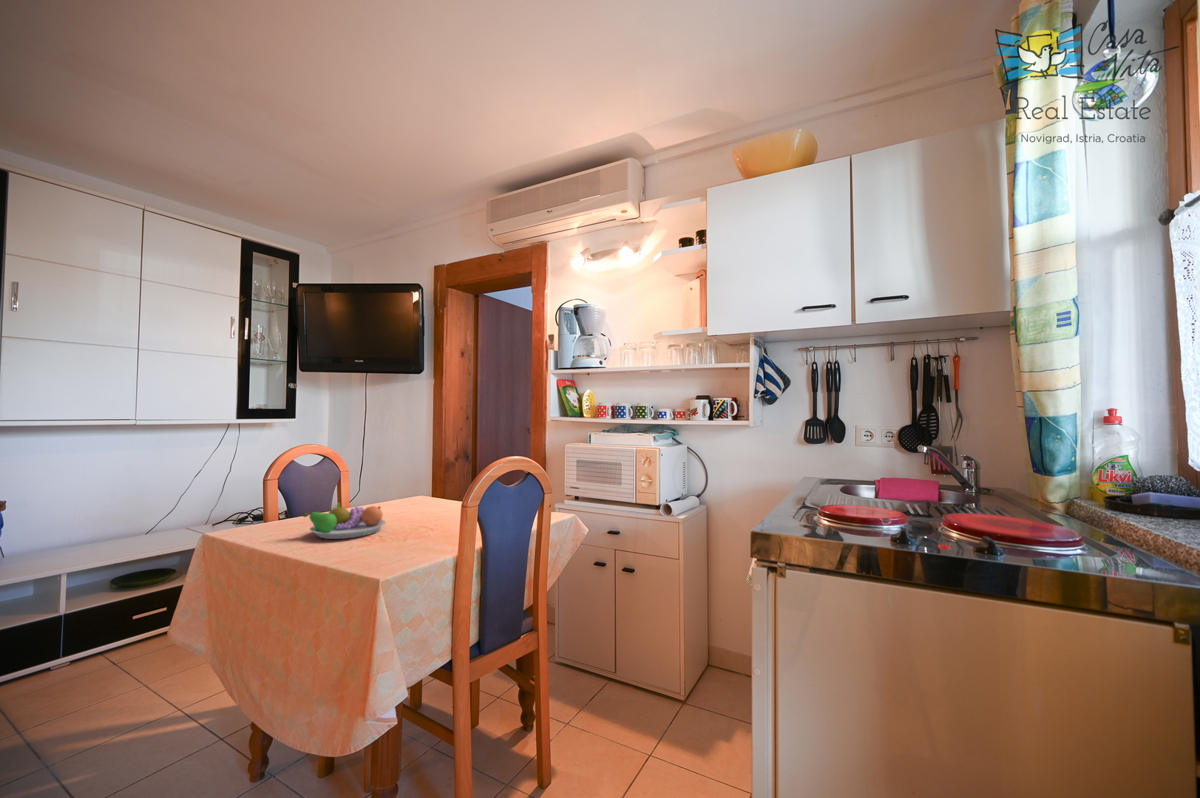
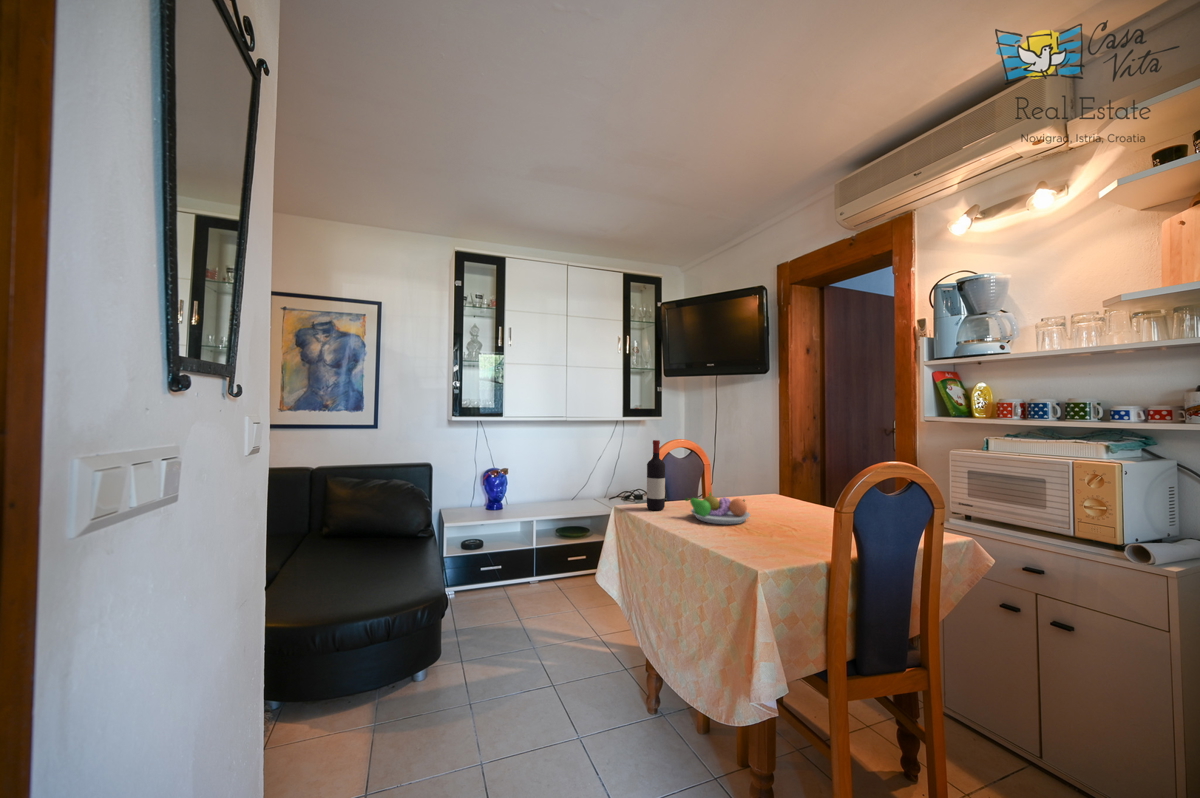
wine bottle: none [247,445,278,535] -> present [647,440,665,511]

